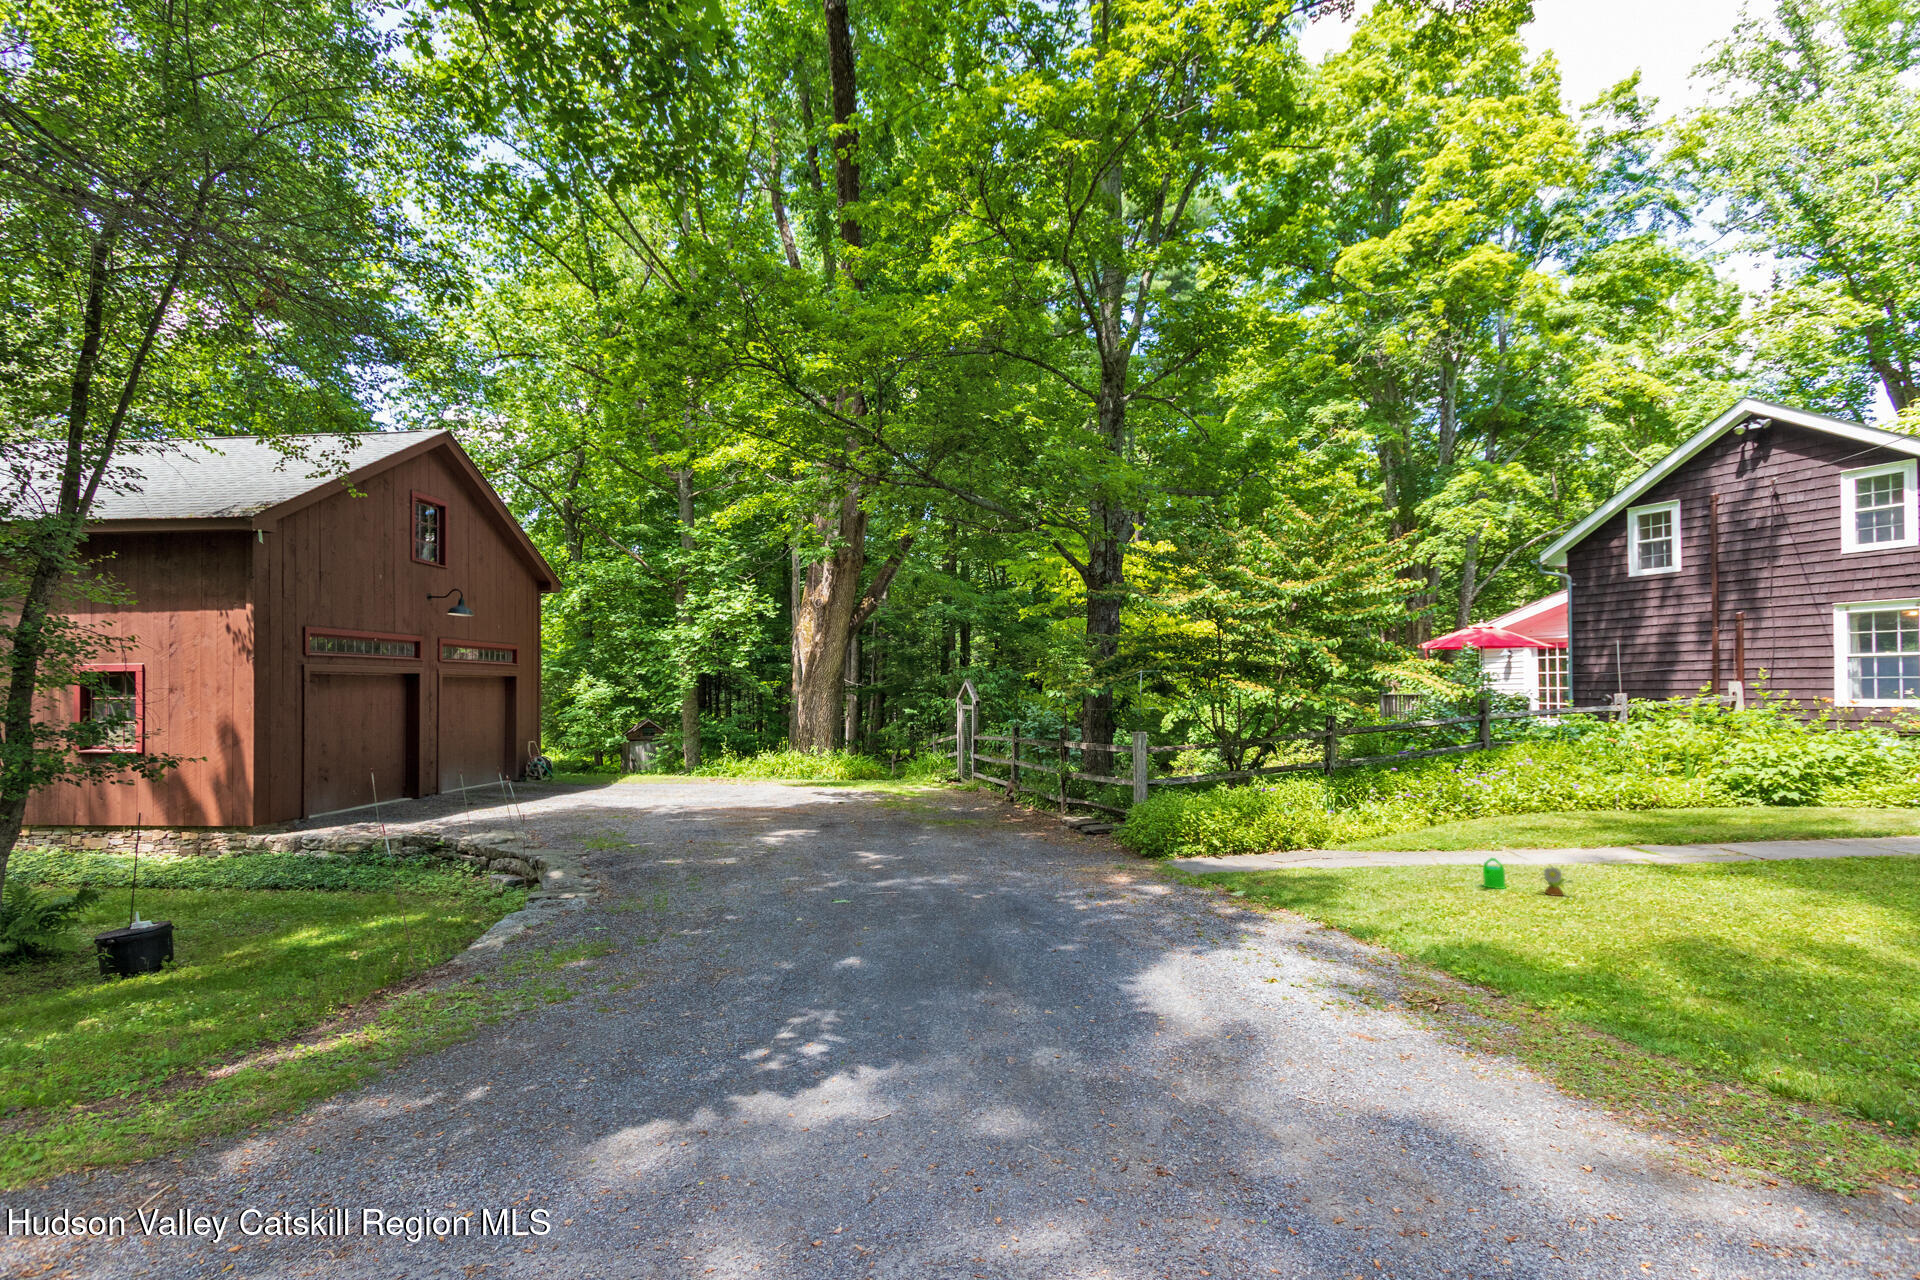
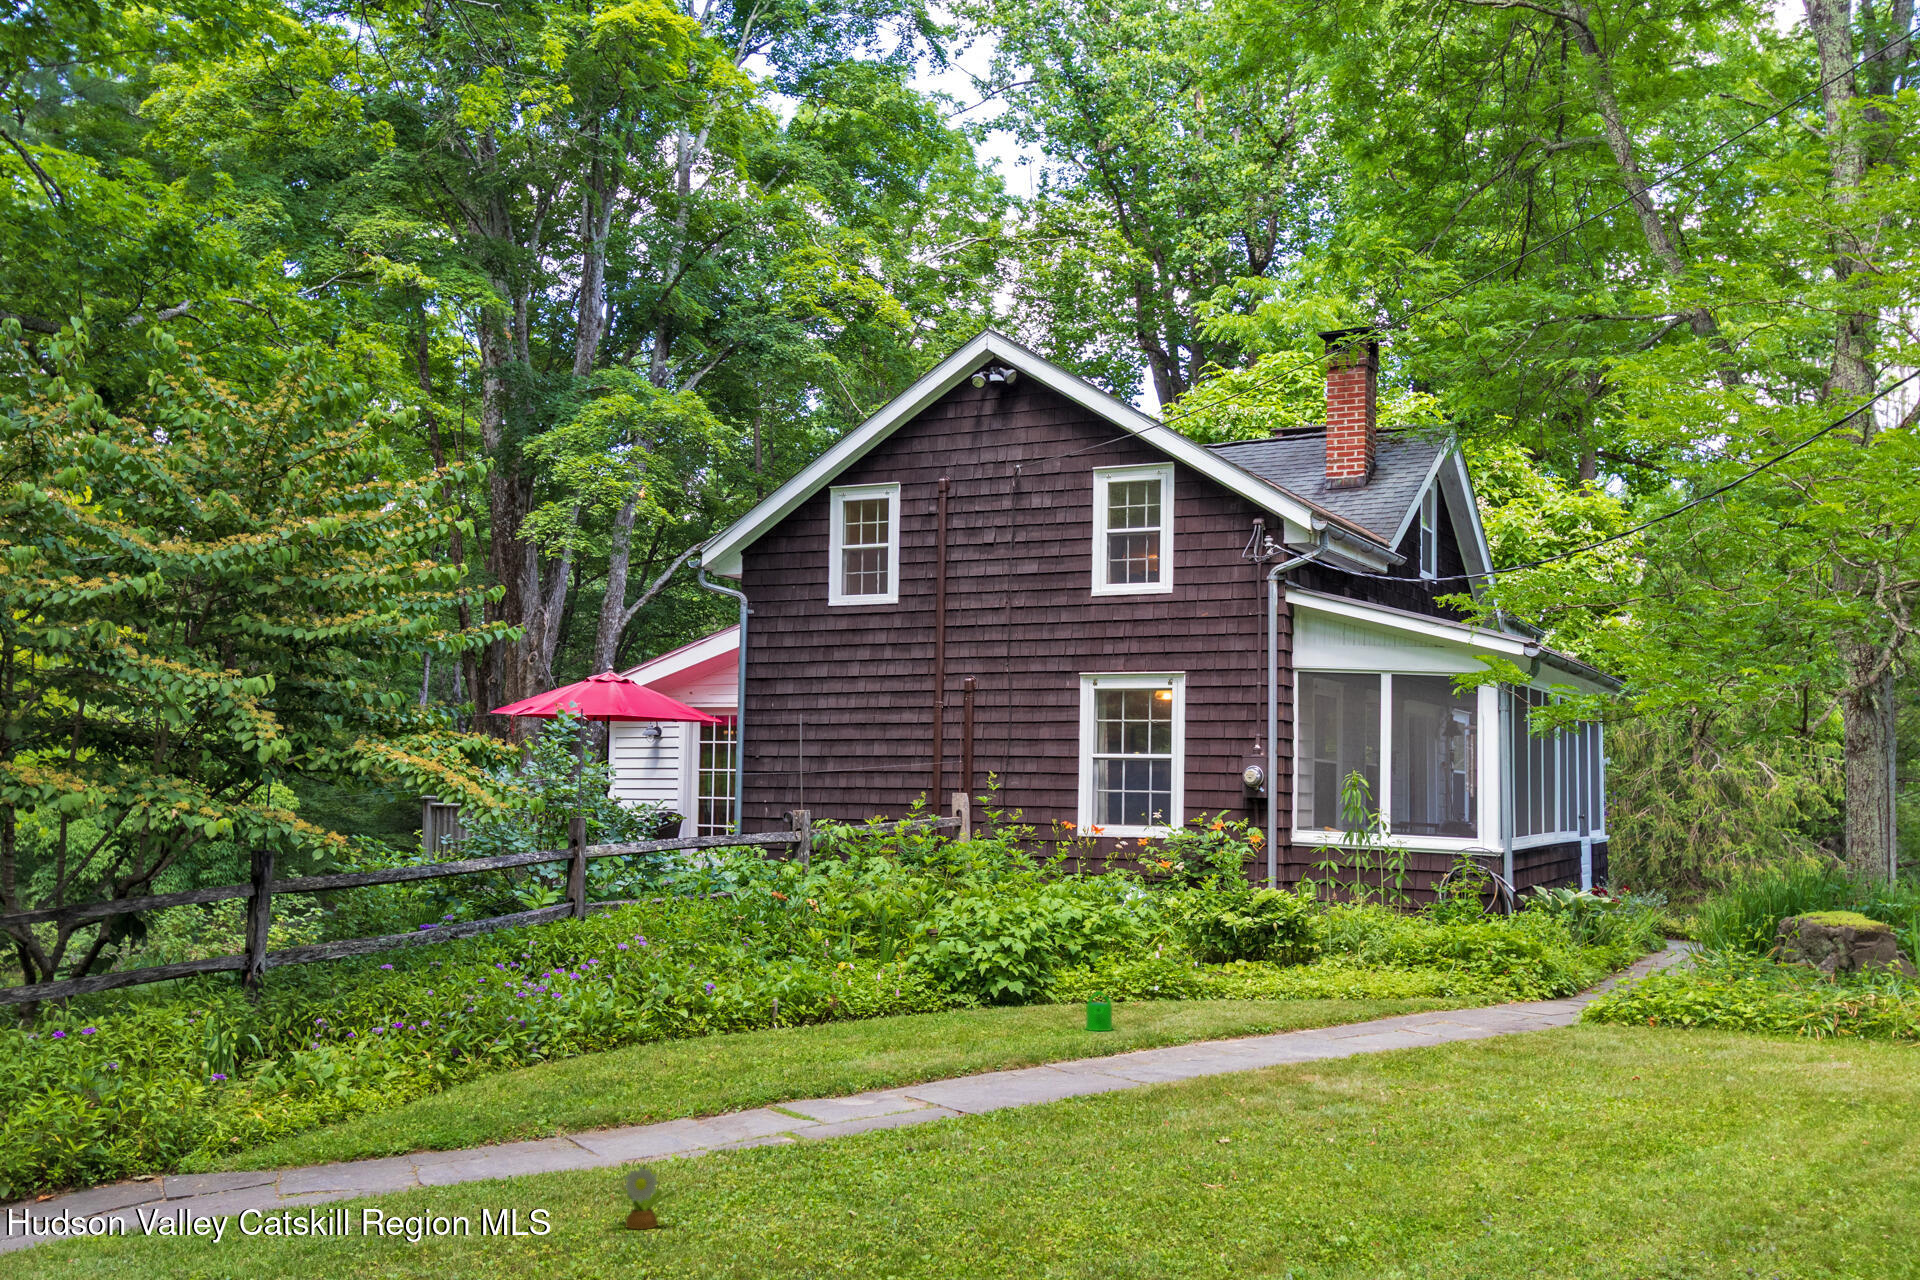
watering can: present [1483,858,1506,889] -> present [1086,991,1112,1031]

